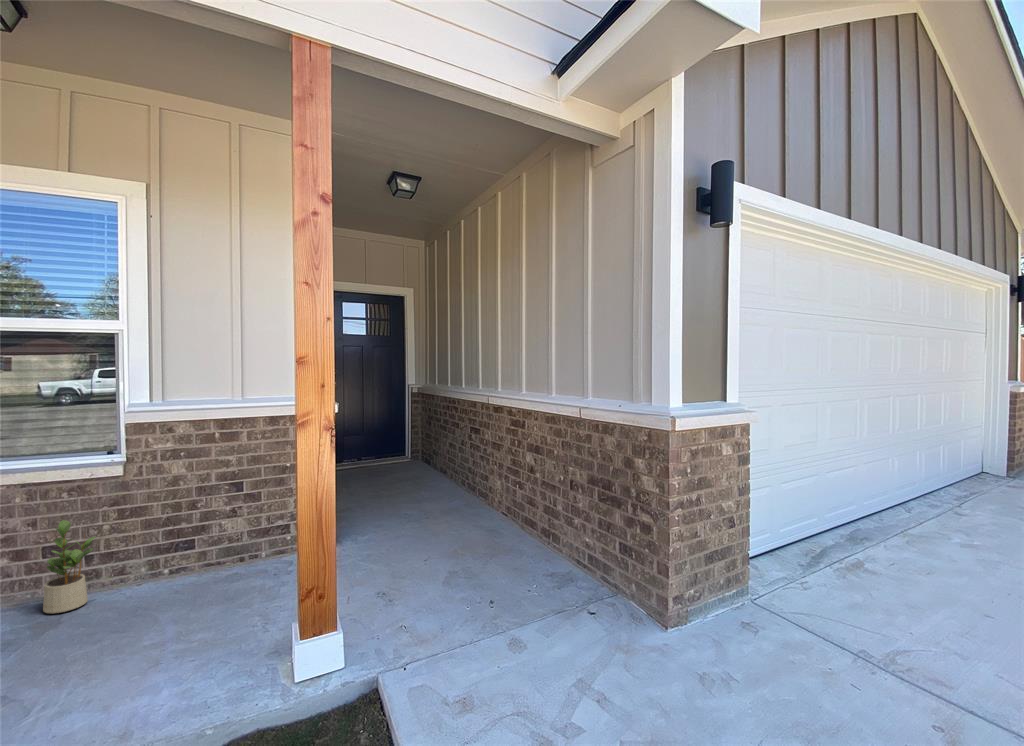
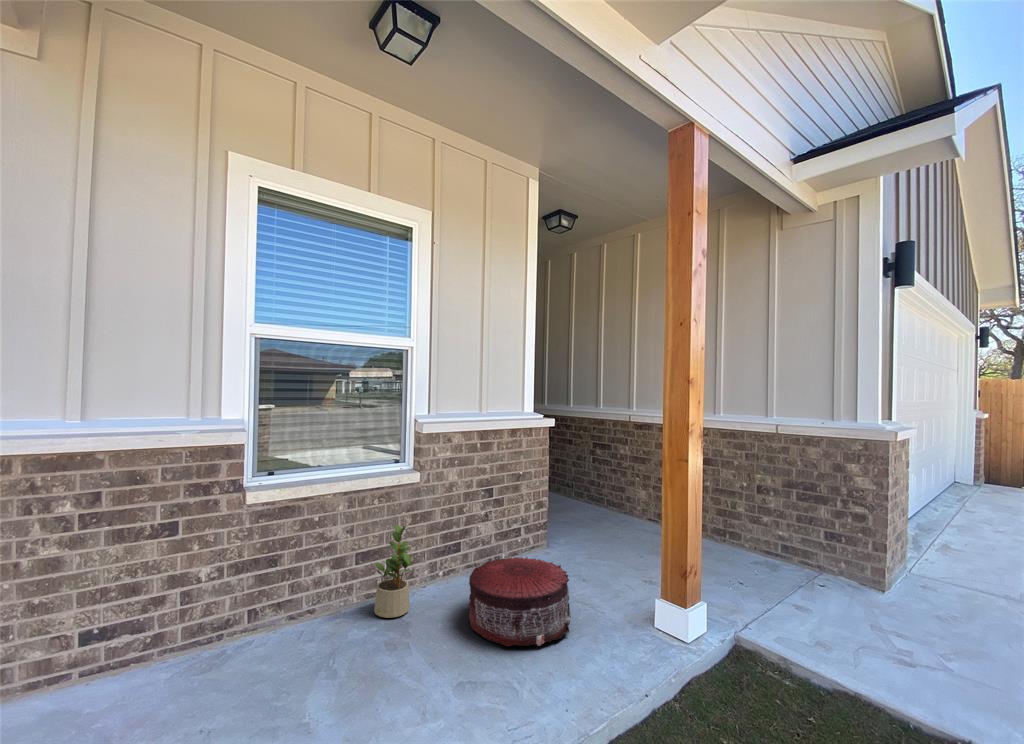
pouf: none [98,557,226,654] -> present [469,557,571,647]

